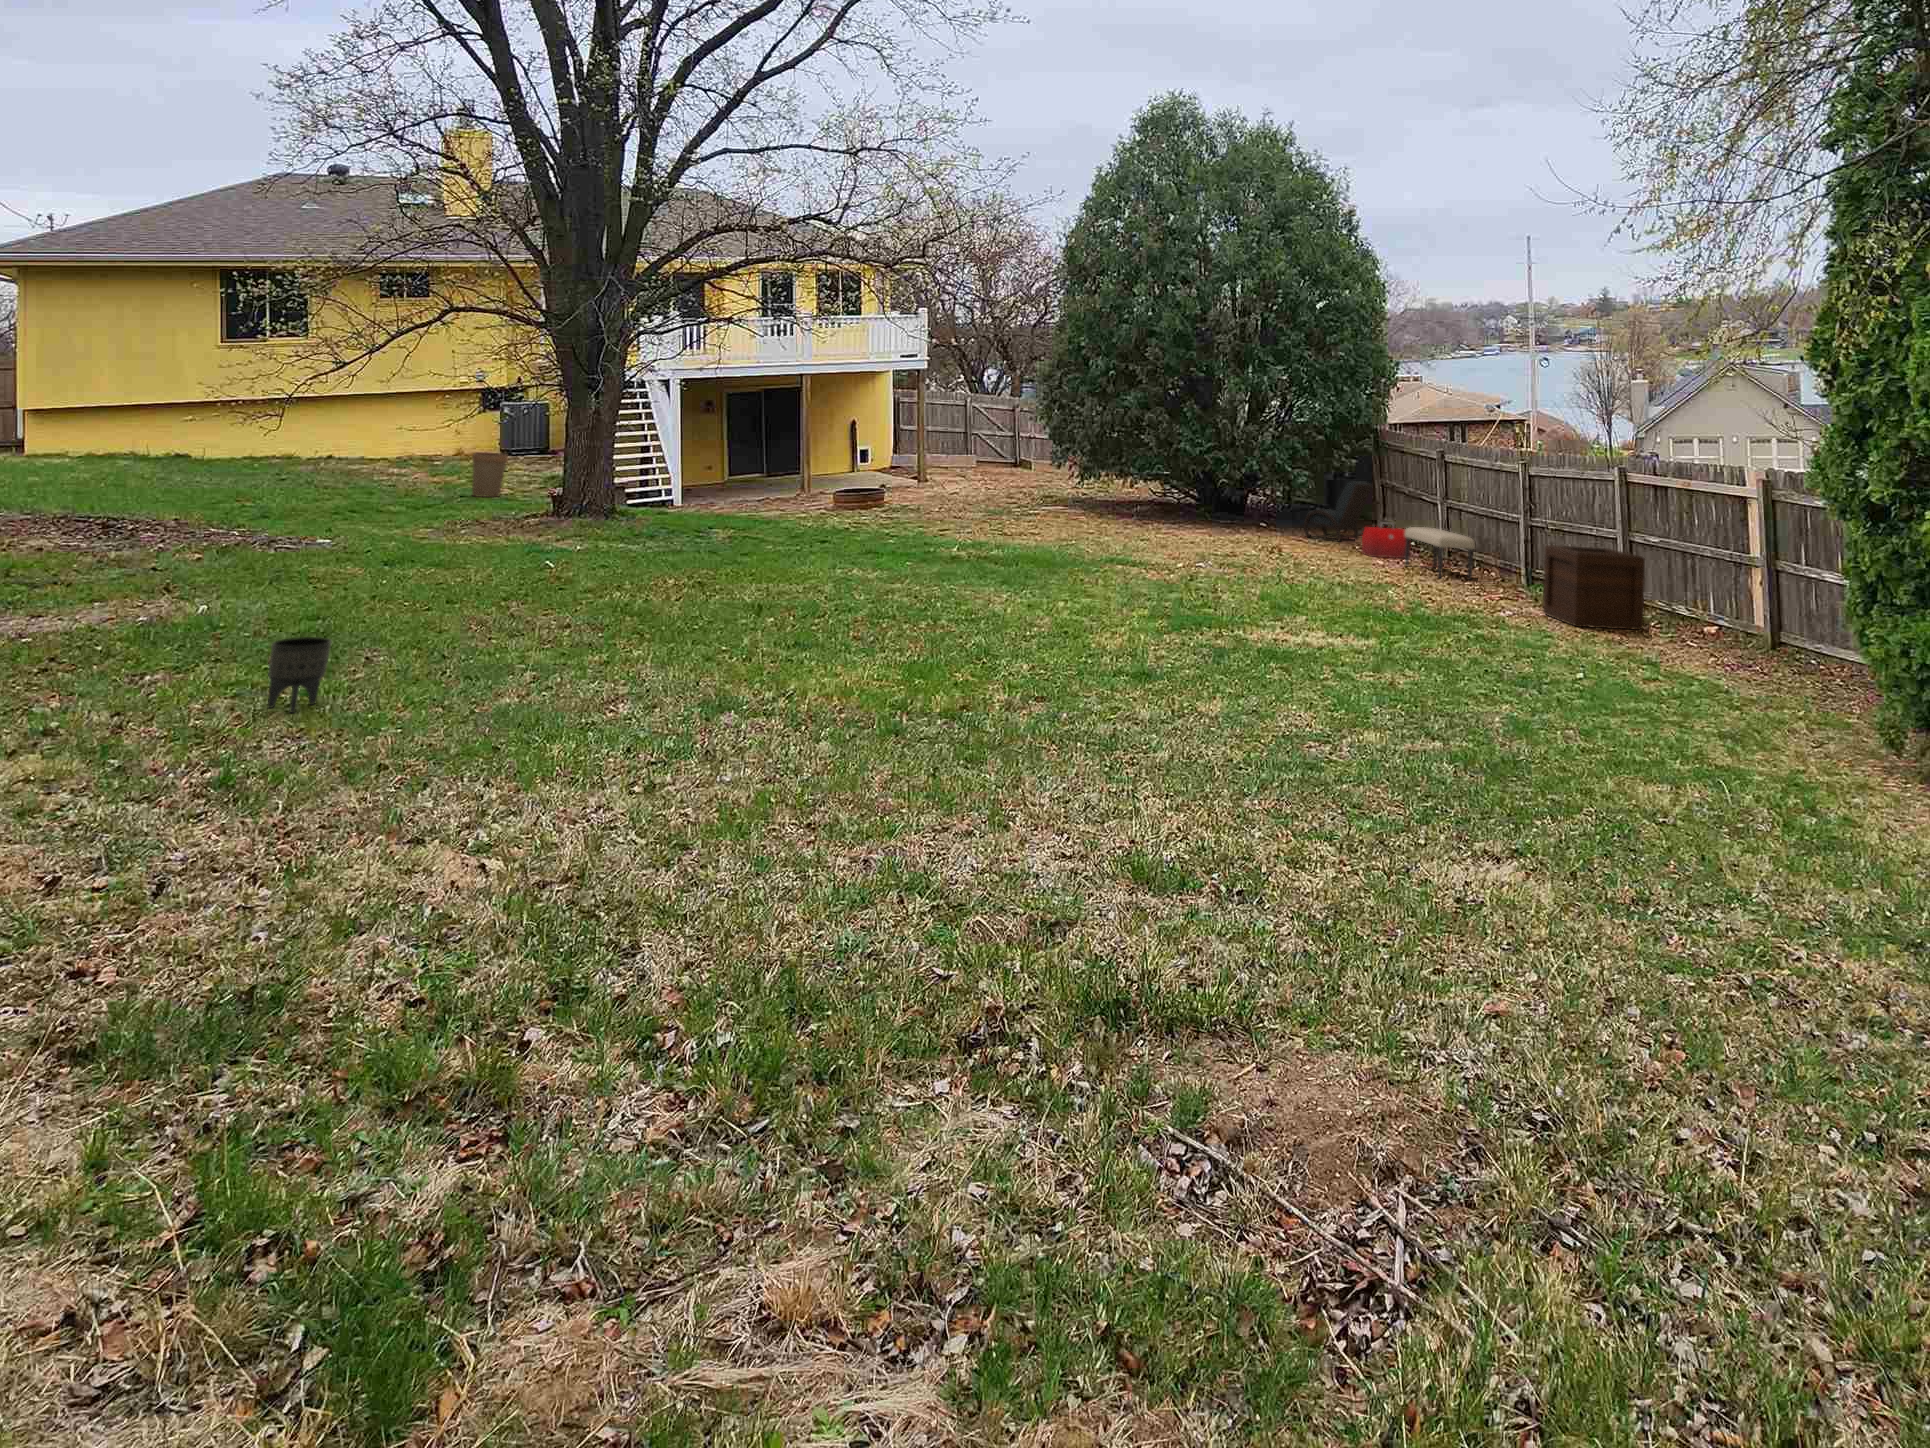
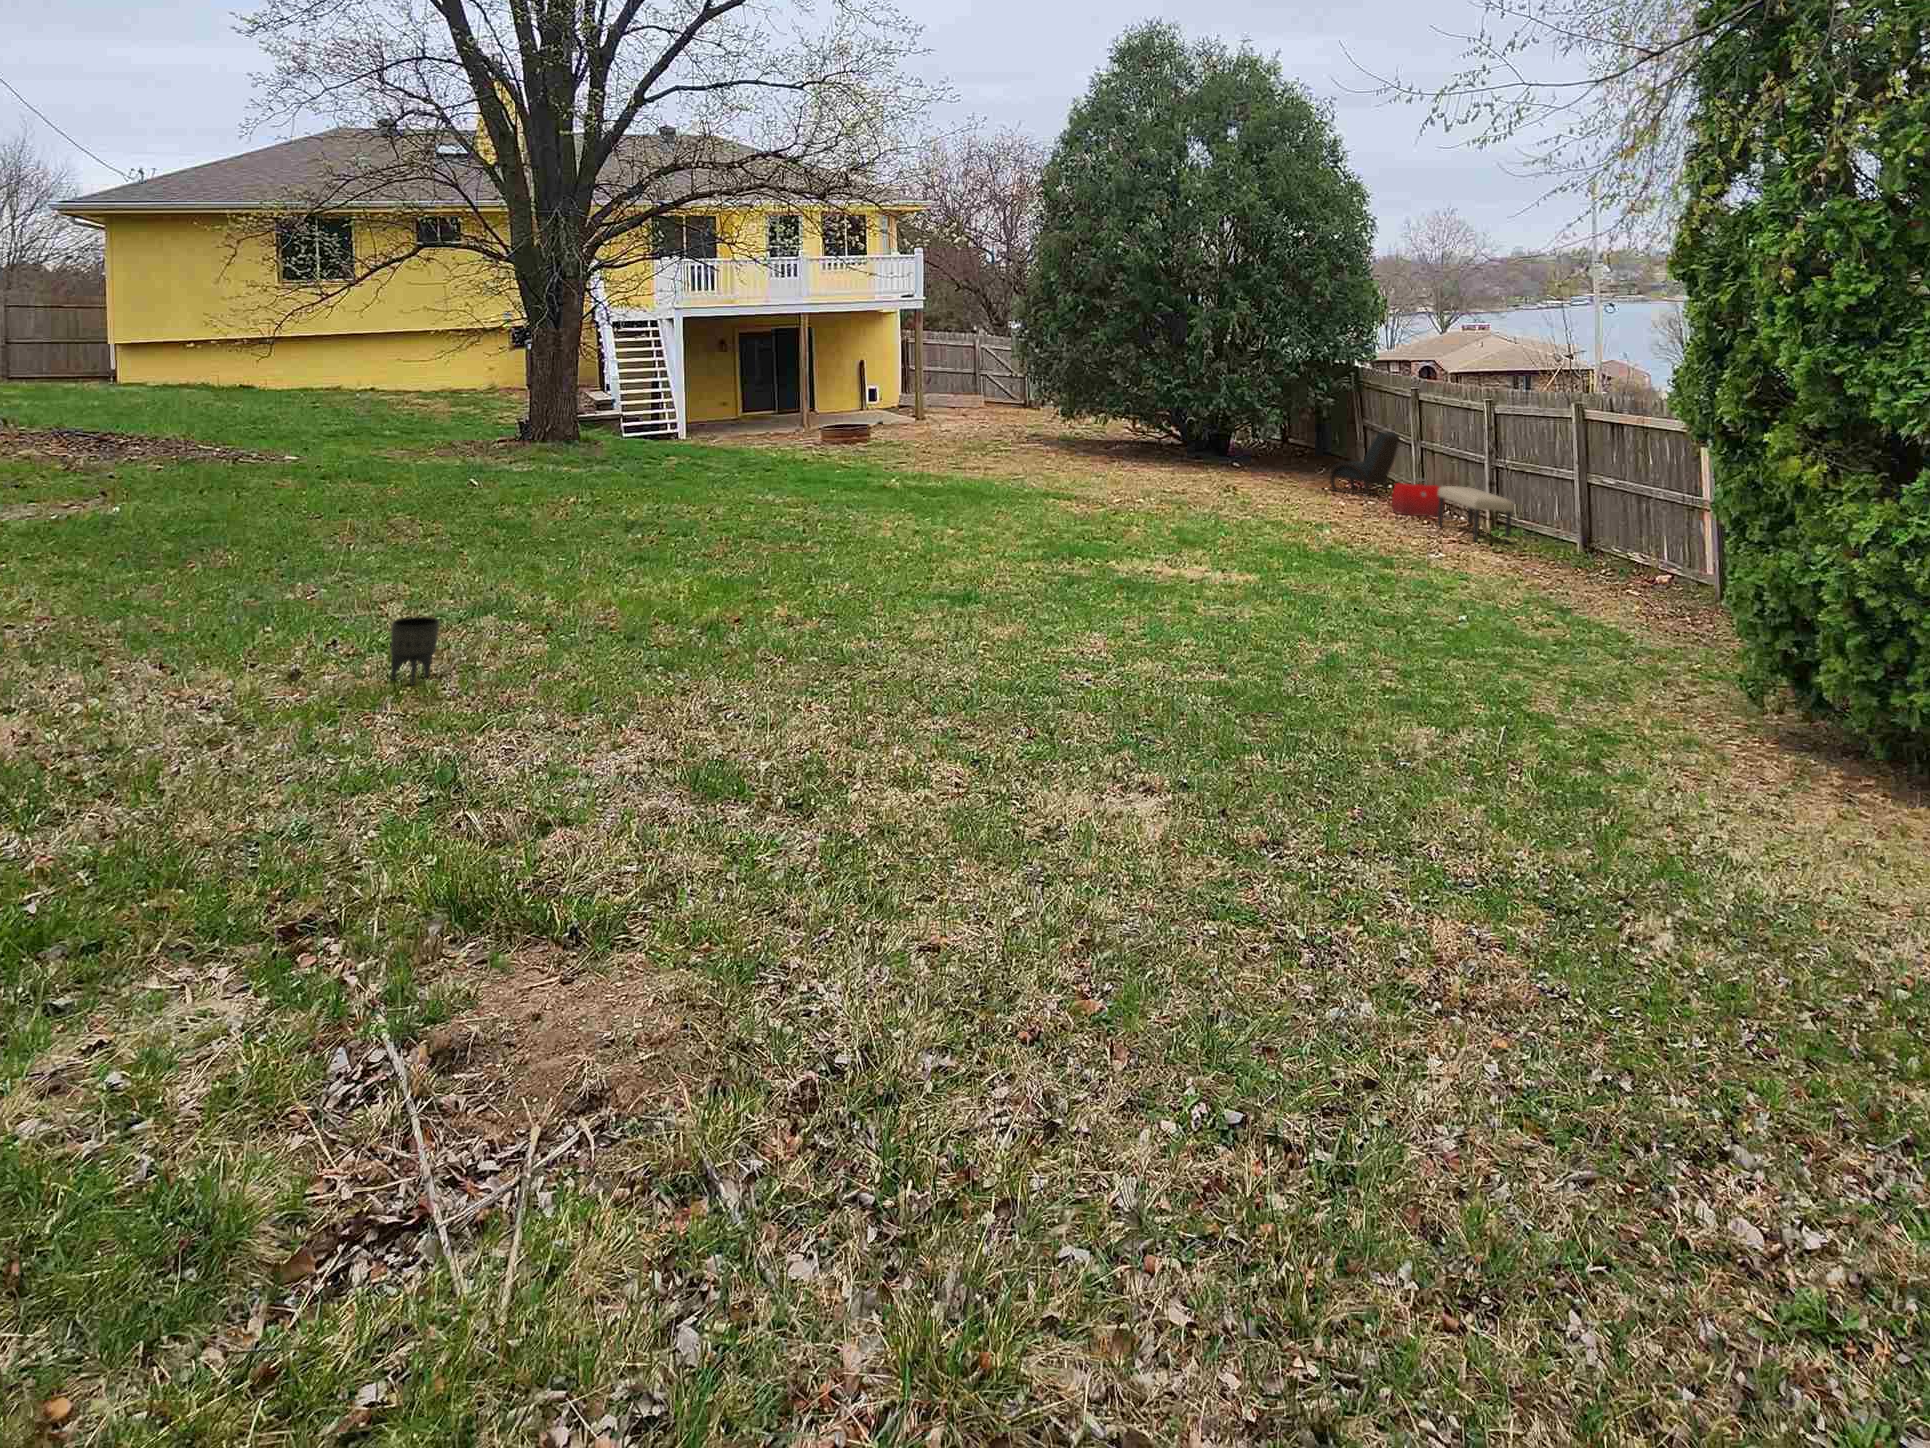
basket: present [472,452,508,497] -> none [502,403,535,447]
wooden crate: present [1543,545,1645,630] -> none [1584,515,1697,606]

